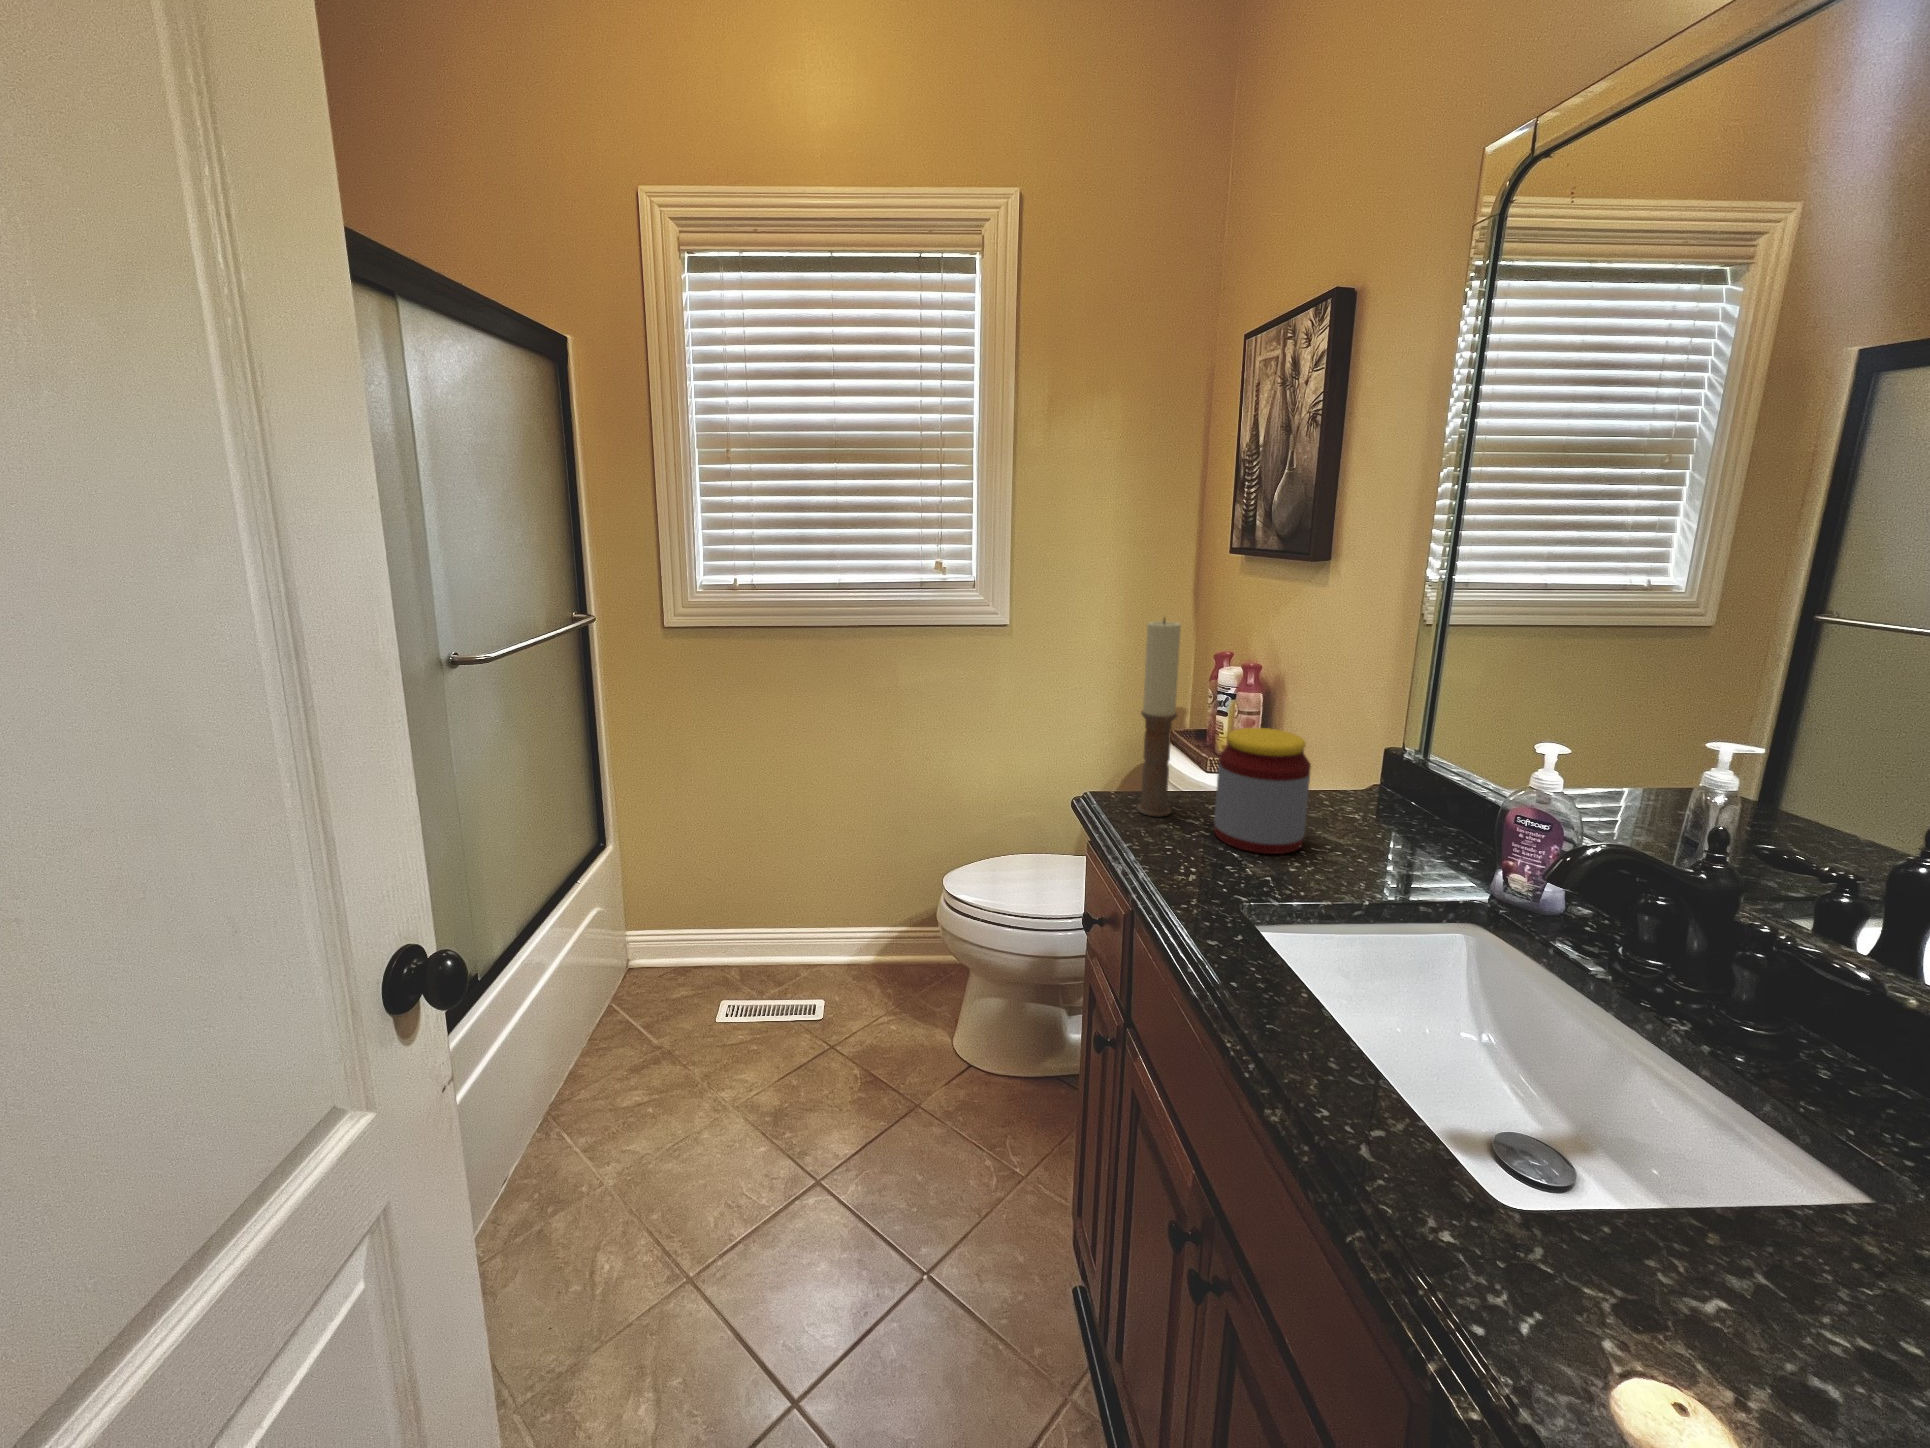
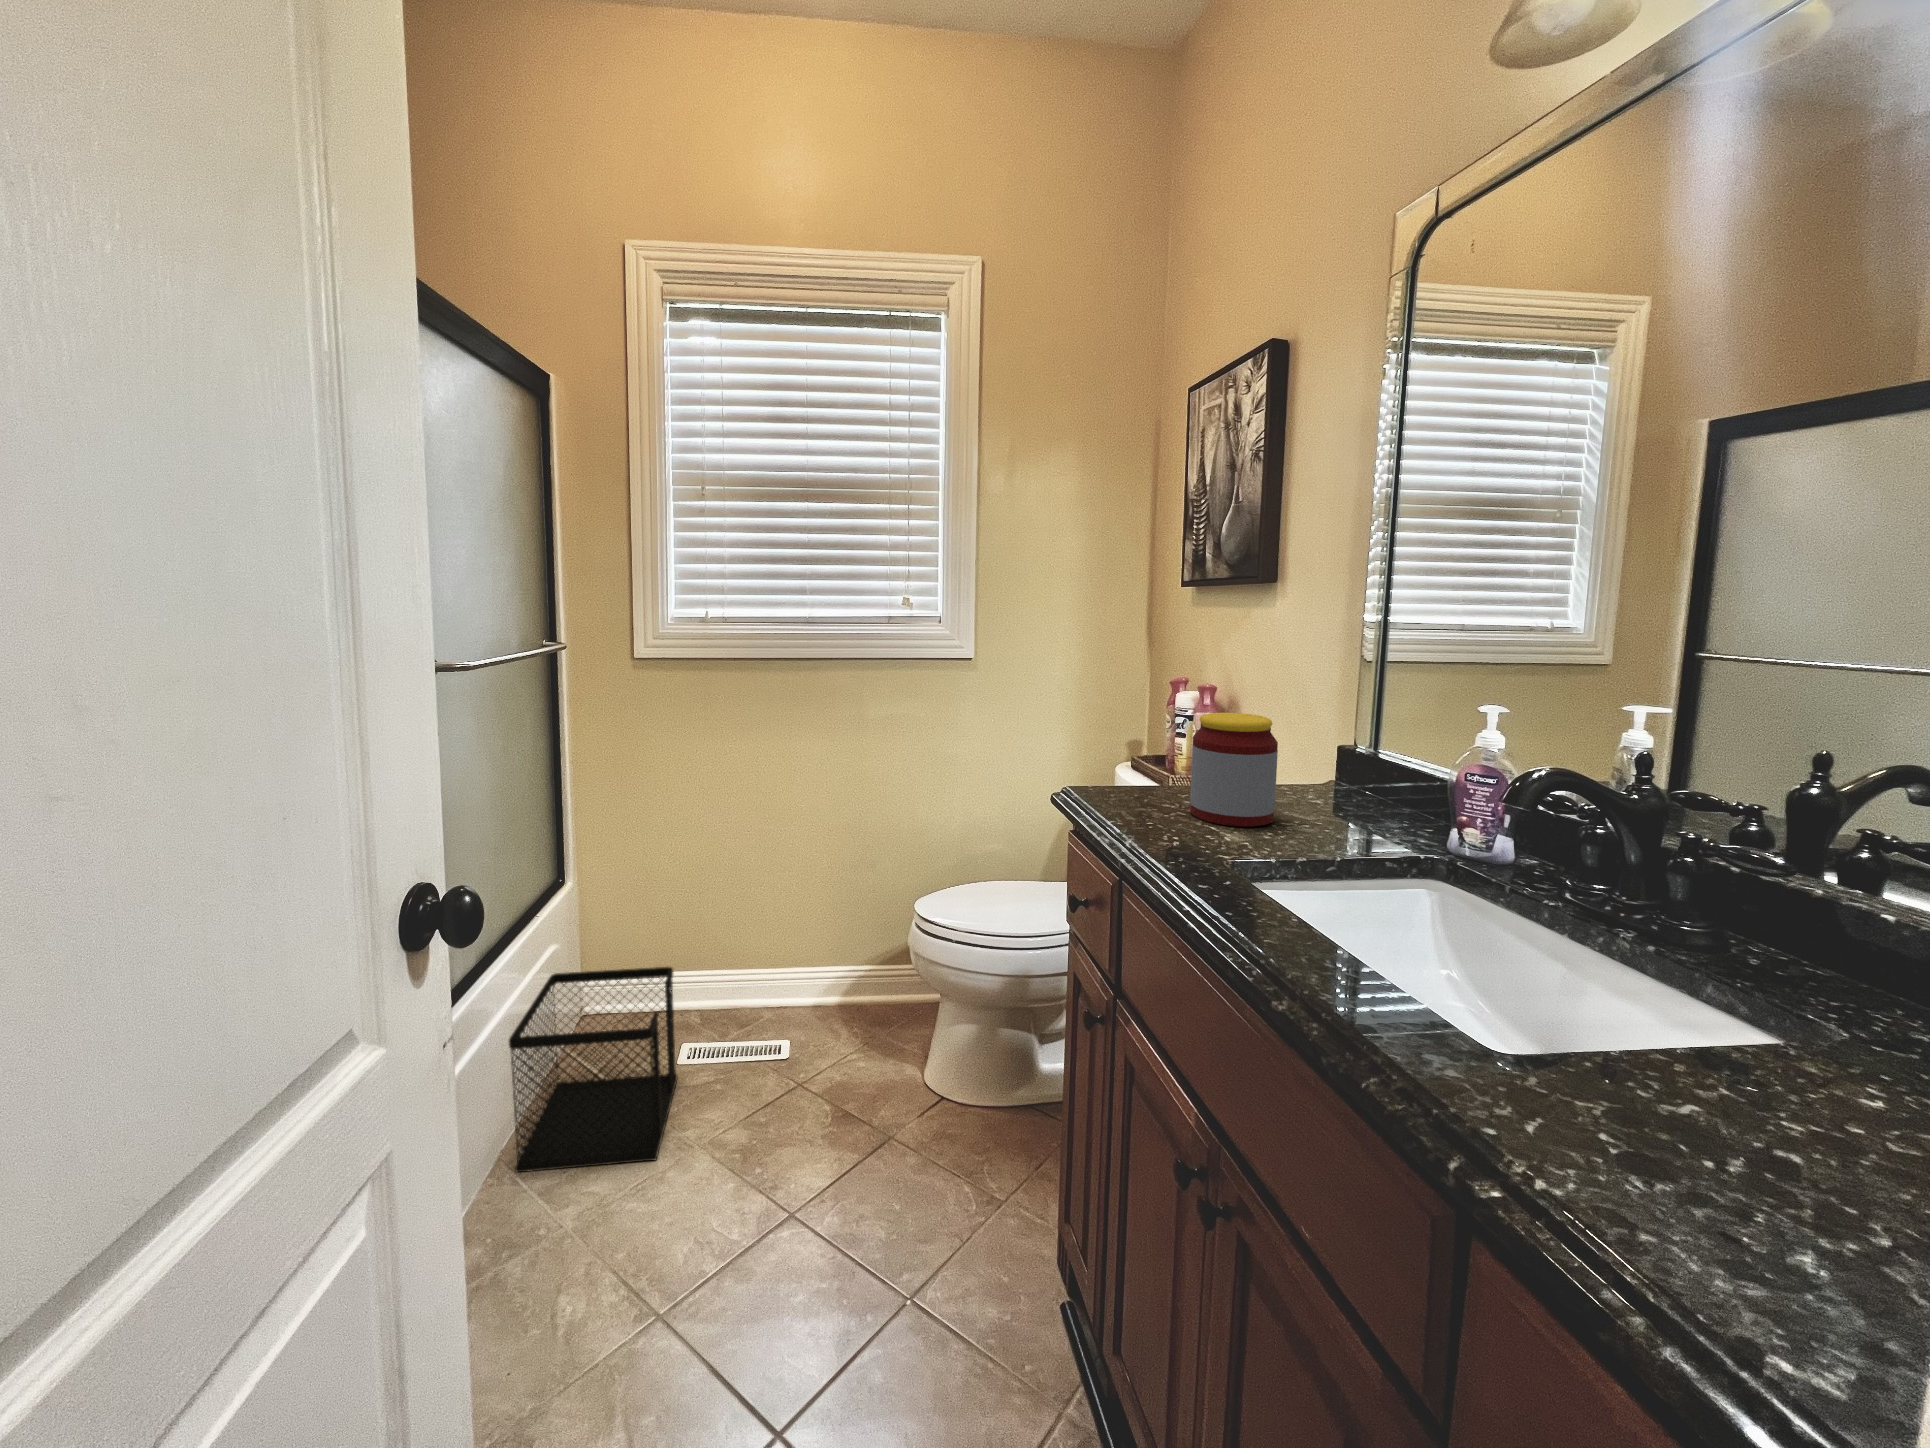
candle: present [1137,620,1181,816] -> none [1115,611,1153,802]
wastebasket: none [549,935,715,1127] -> present [509,967,677,1172]

